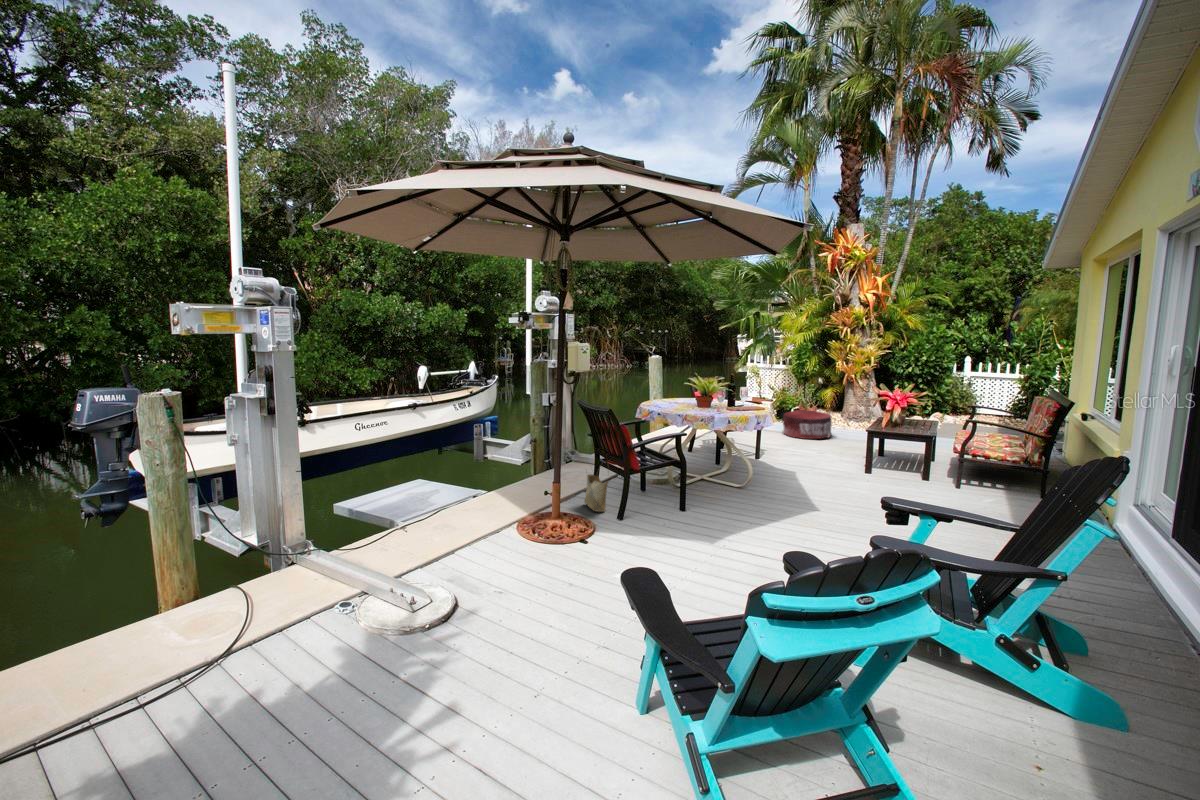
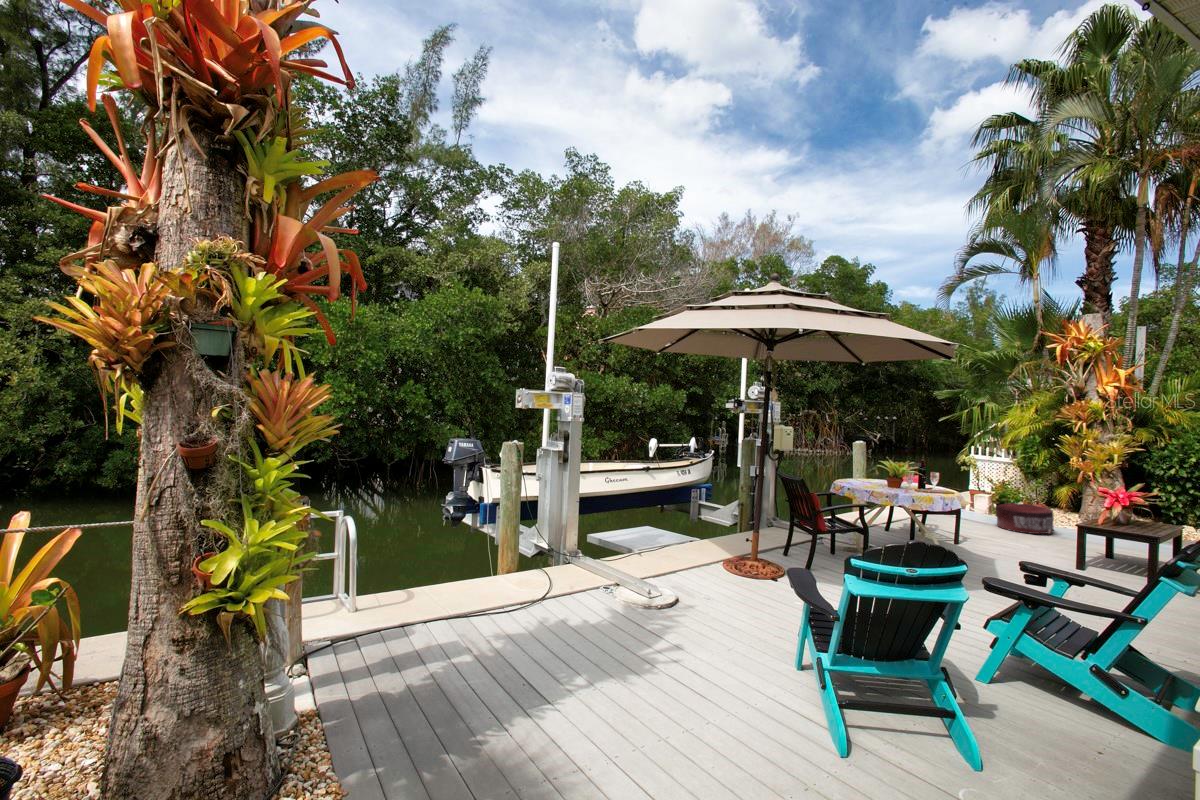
woven basket: present [584,474,608,512] -> none [777,520,798,562]

